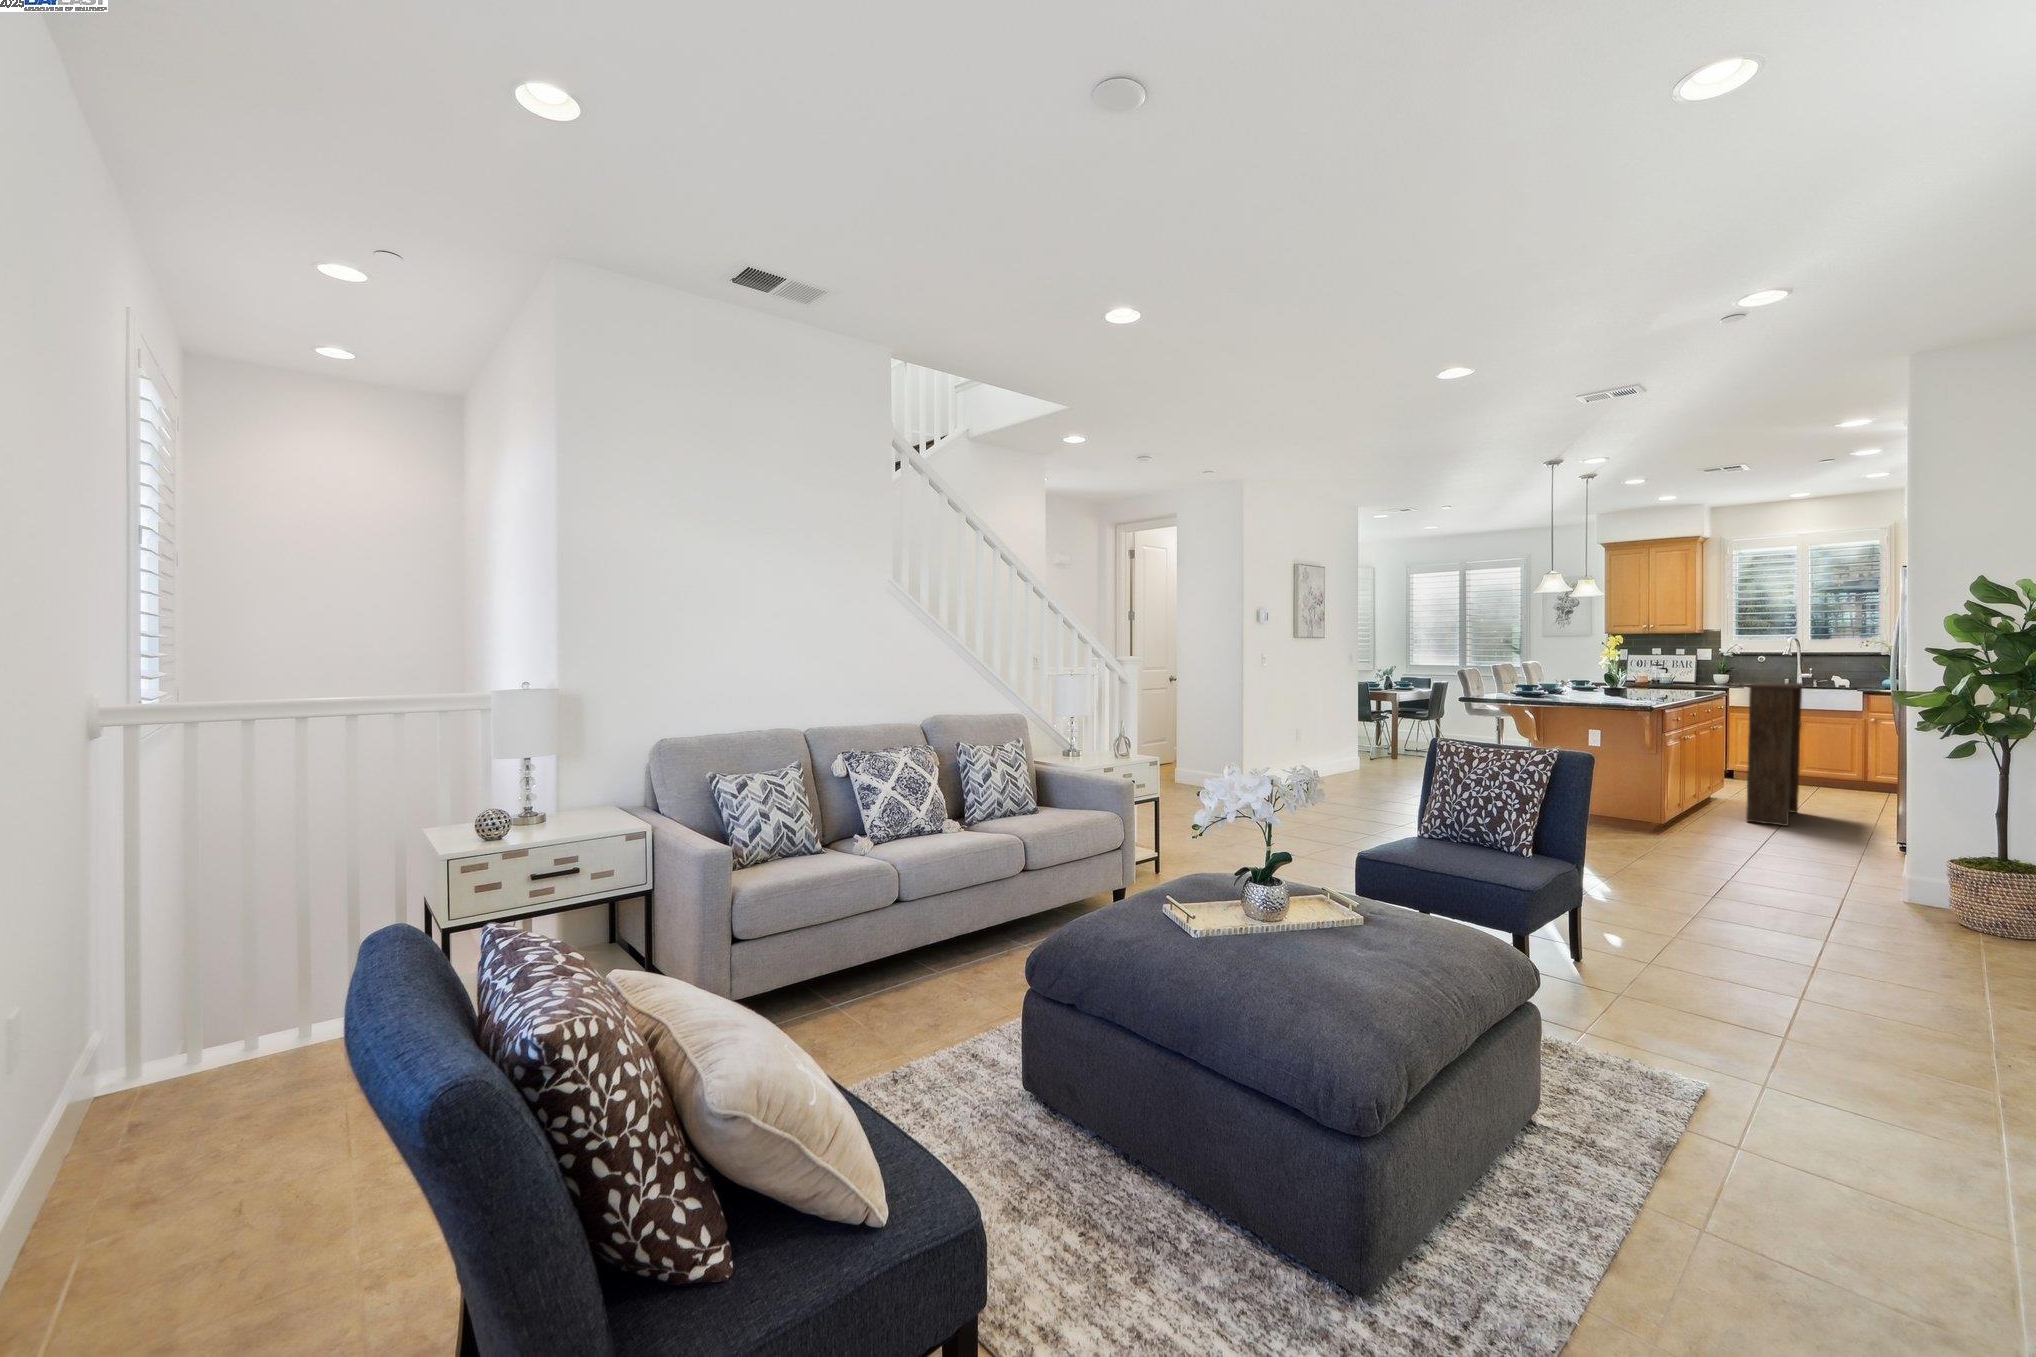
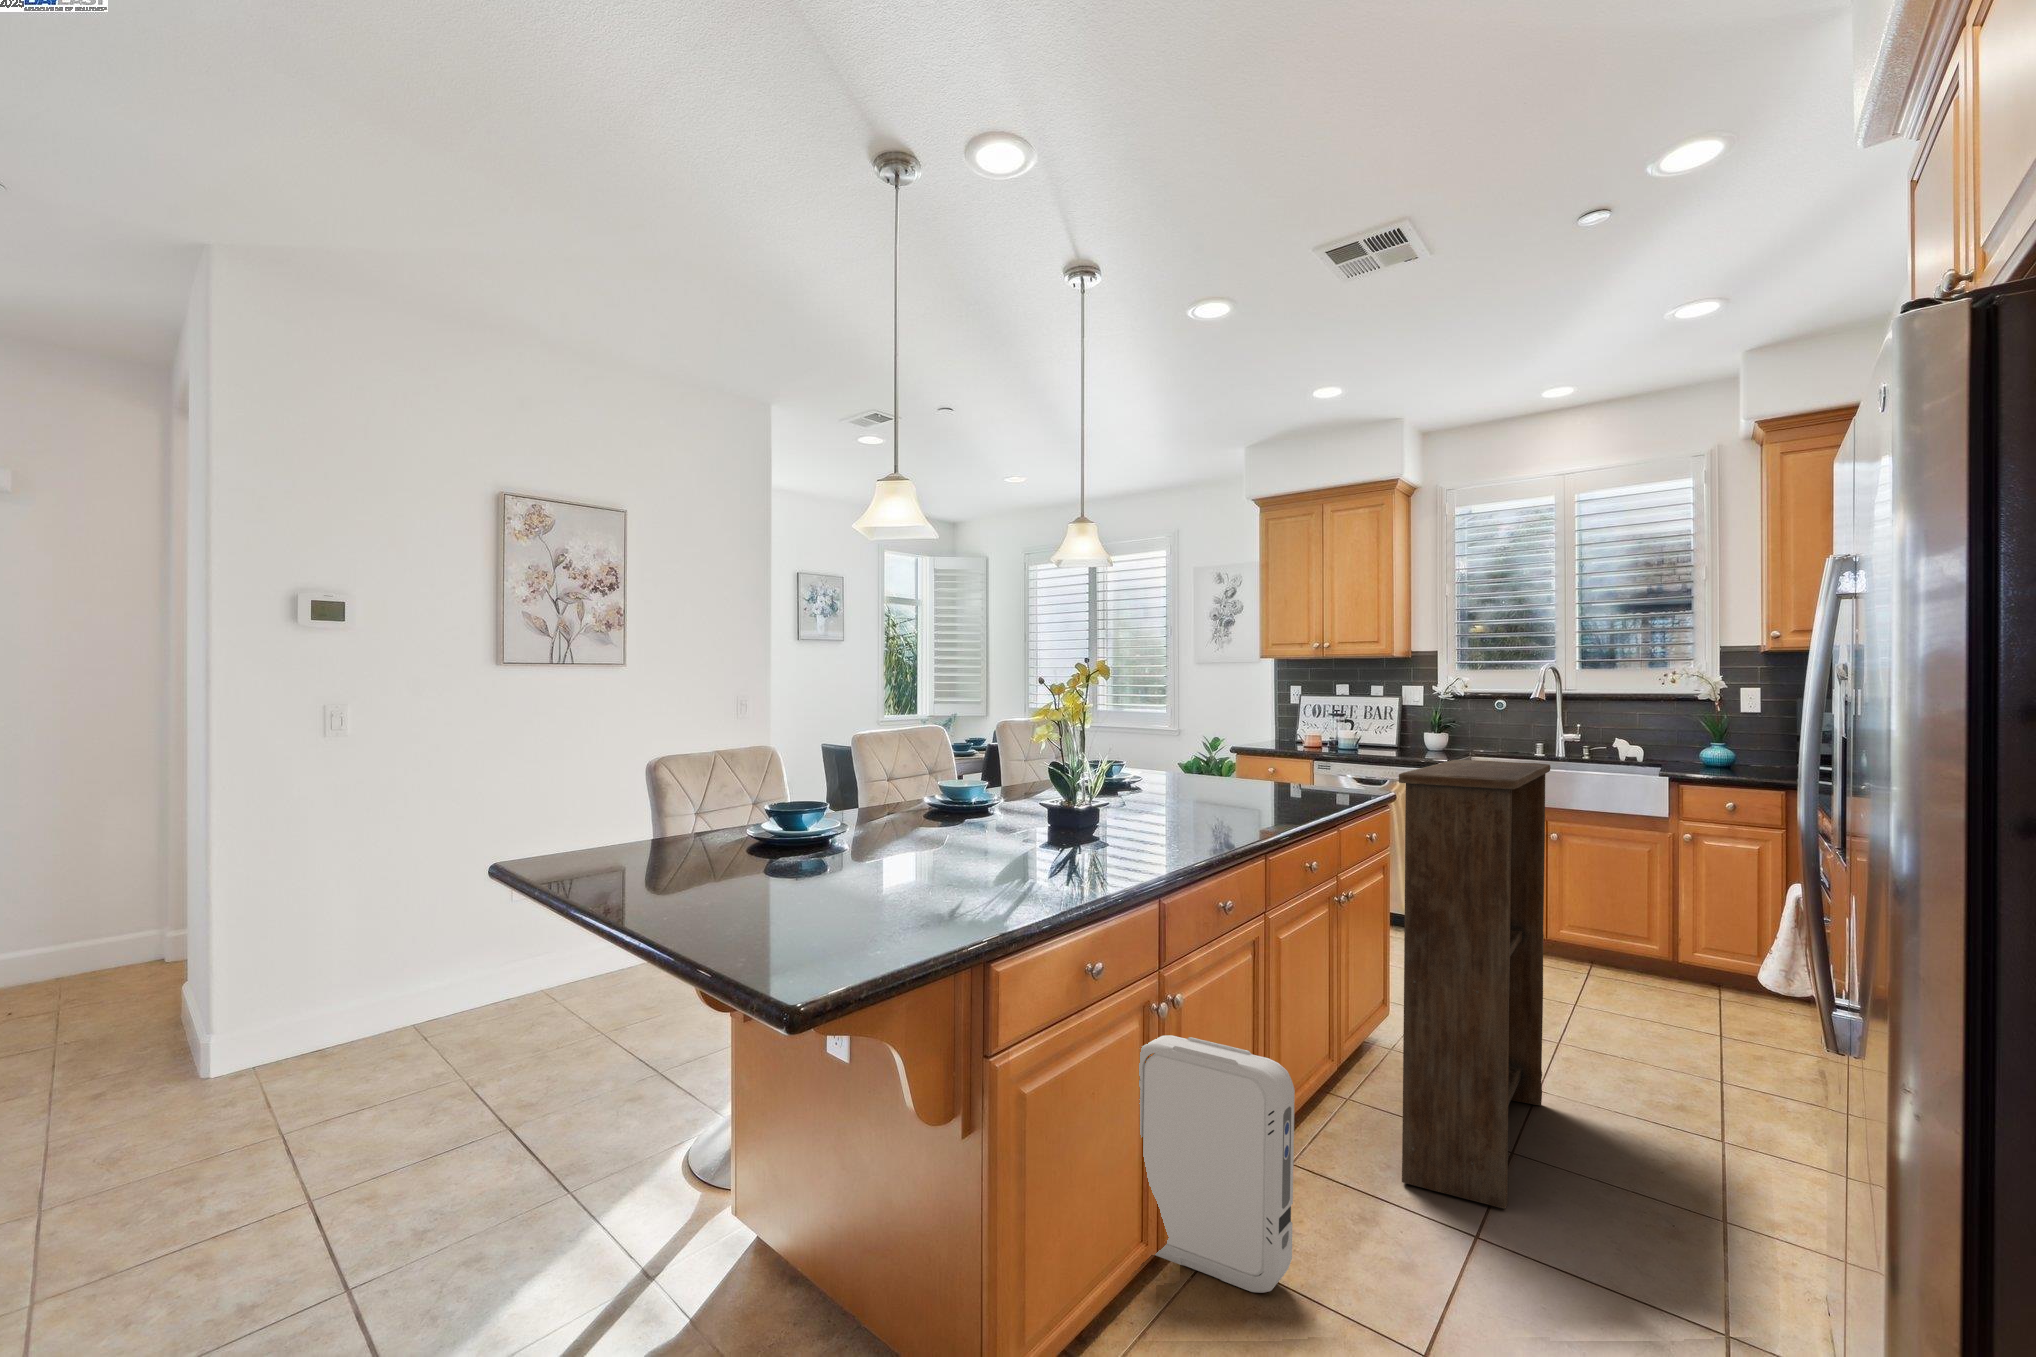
air purifier: none [1658,764,1720,832] -> present [1139,1035,1295,1293]

